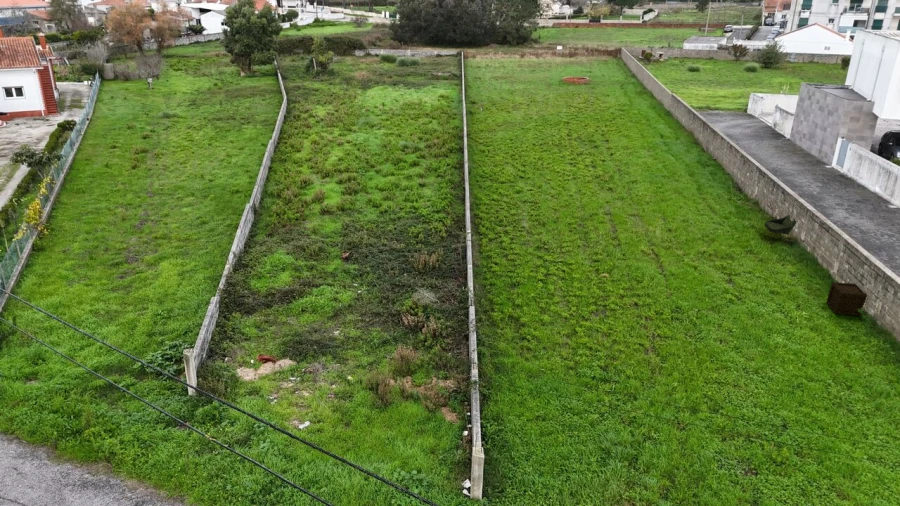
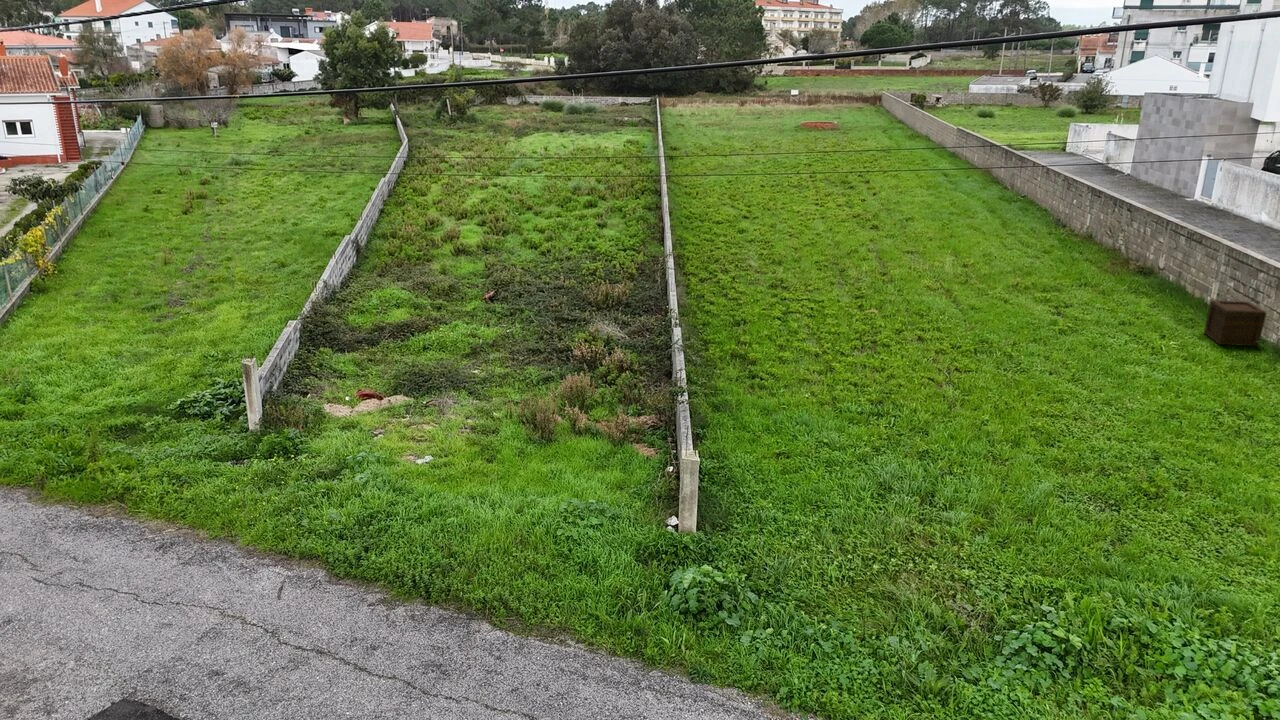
lounge chair: present [765,215,796,240] -> none [1102,234,1152,278]

